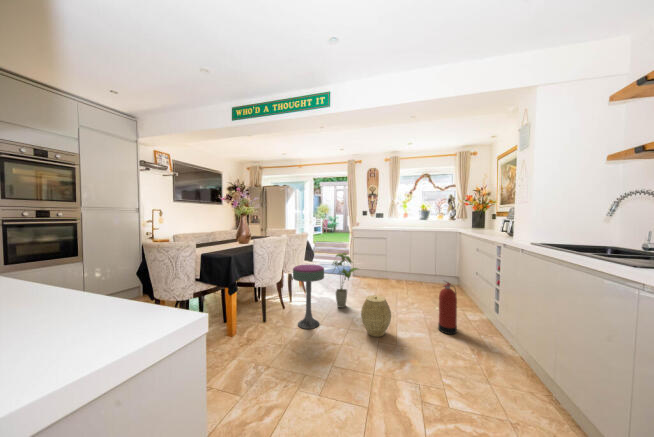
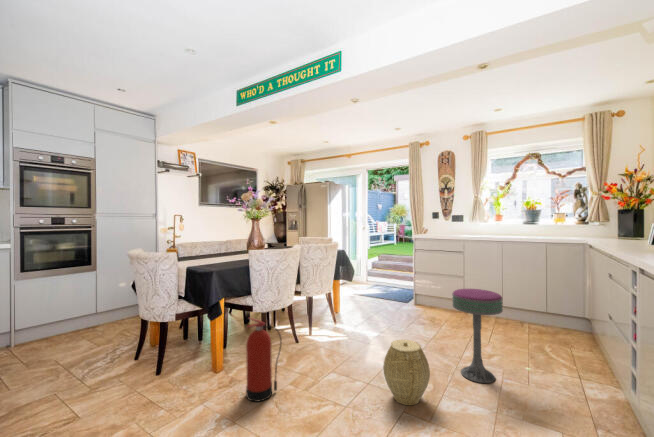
house plant: present [332,253,357,308] -> none [361,272,403,351]
bar stool: present [293,264,324,329] -> present [452,289,503,383]
fire extinguisher: present [438,281,457,334] -> present [246,318,281,402]

